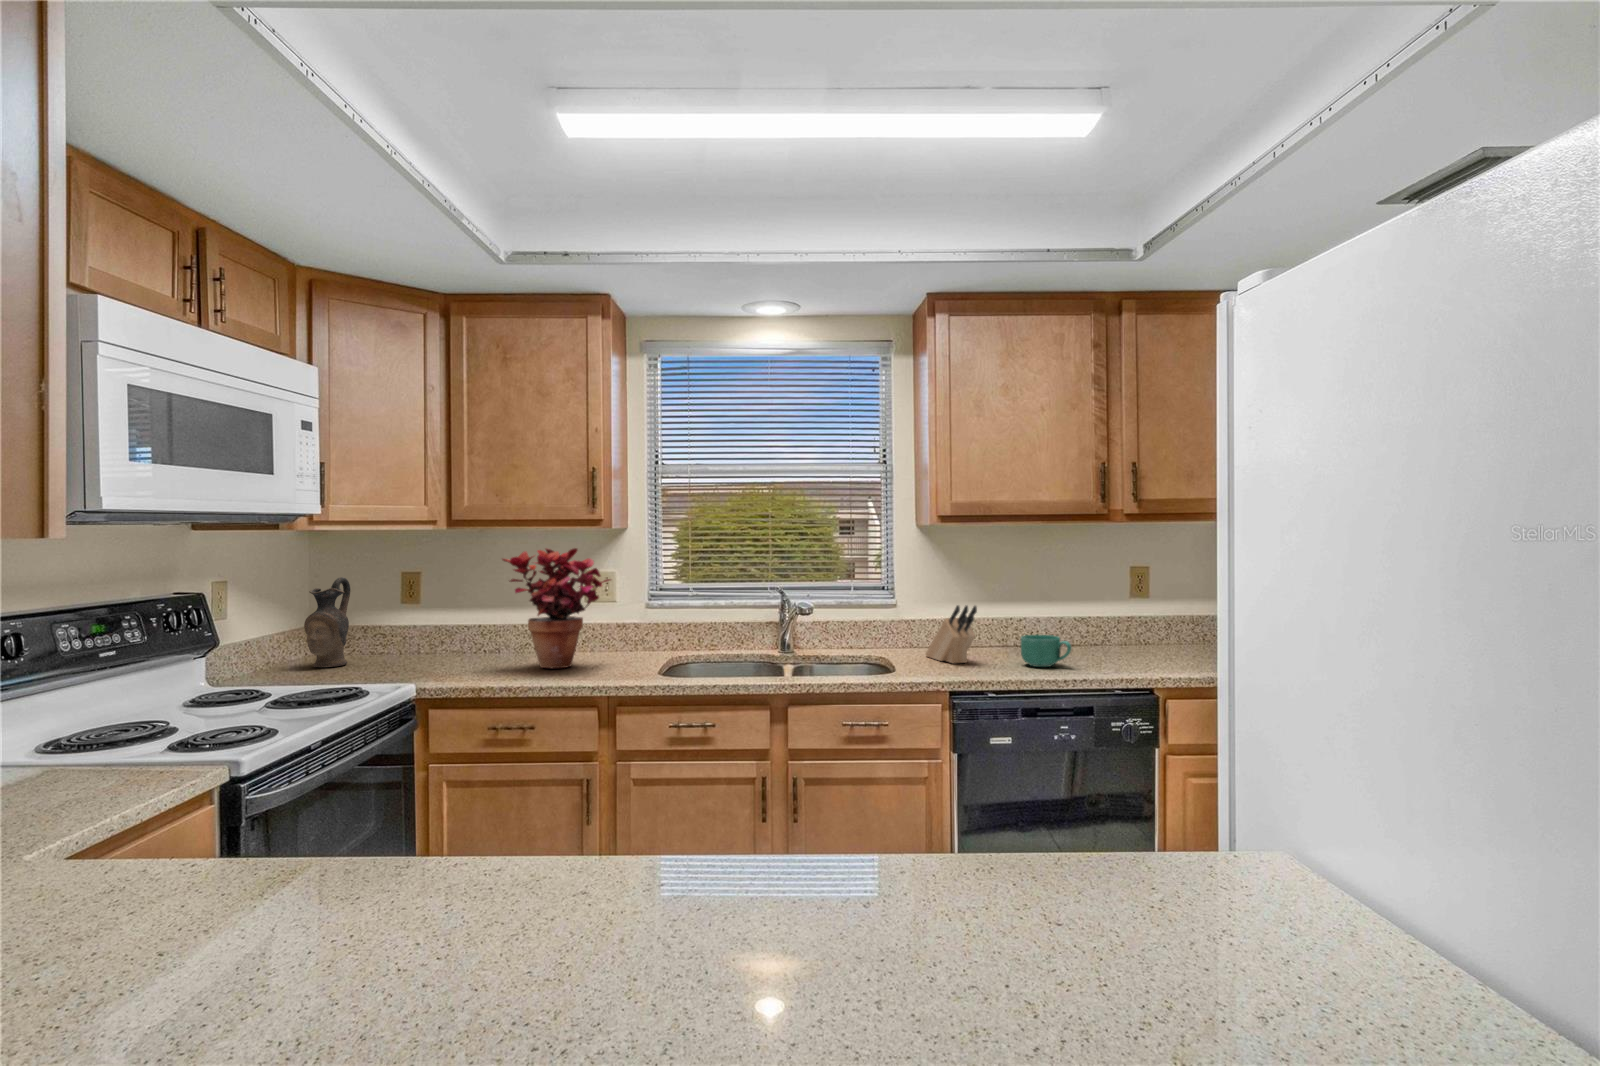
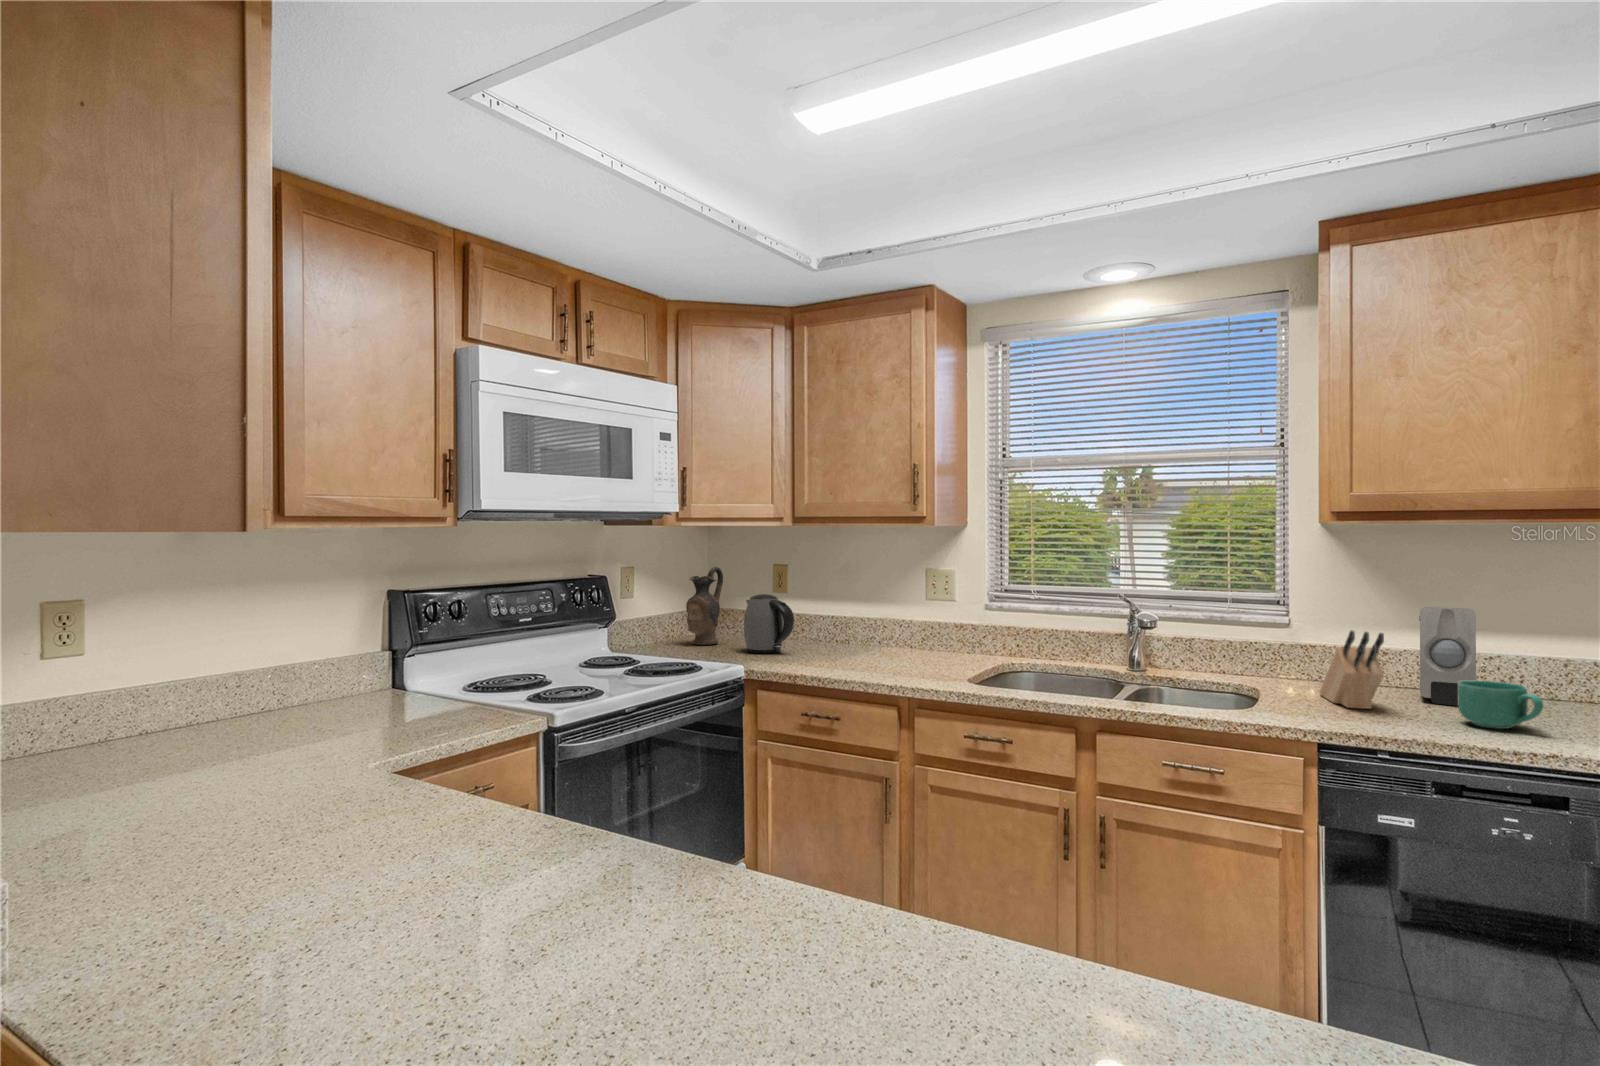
potted plant: present [503,548,610,668] -> none [829,544,931,665]
soap dispenser: none [977,585,1018,655] -> present [1419,607,1476,706]
kettle: none [390,605,454,670] -> present [744,594,794,653]

